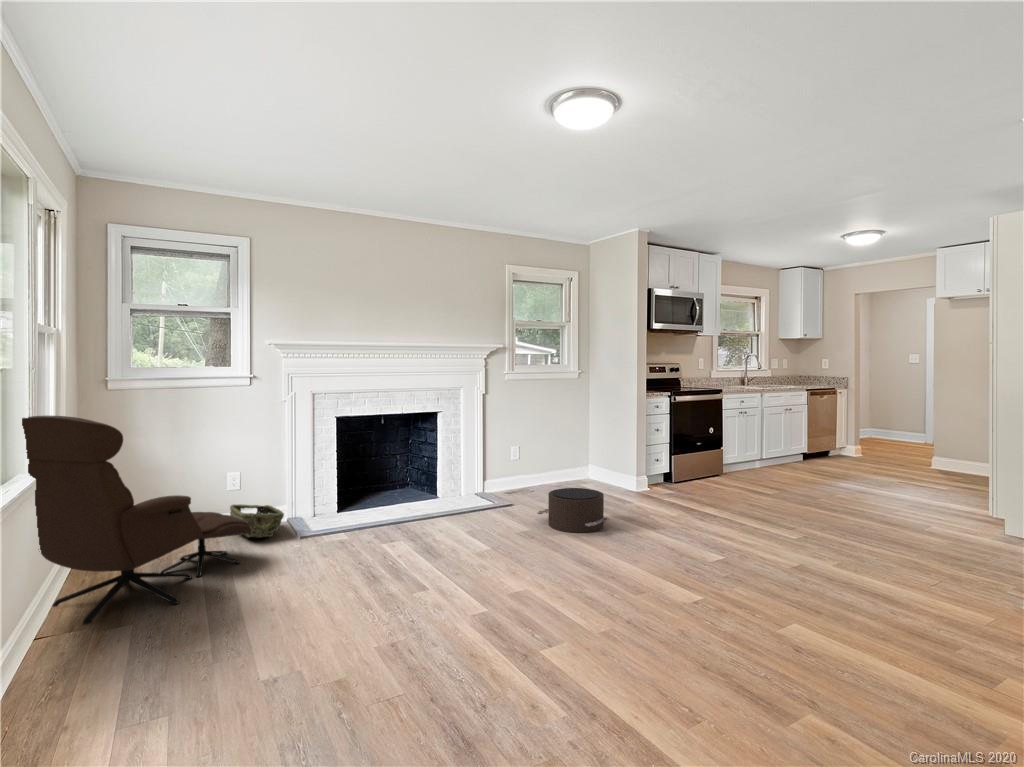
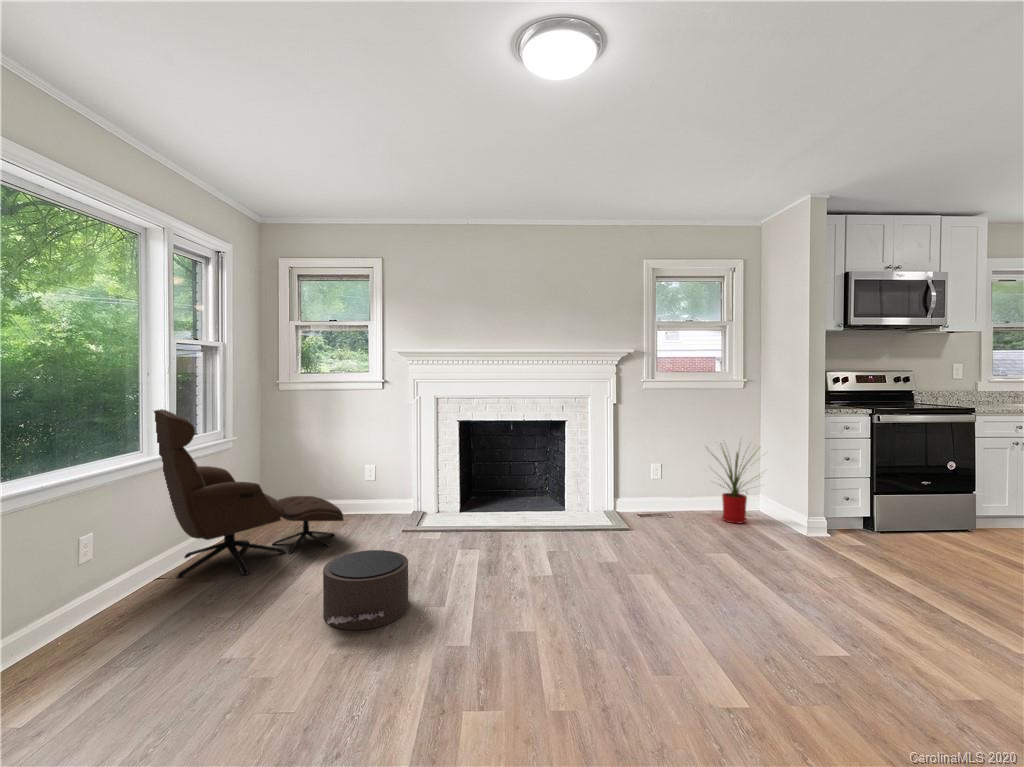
house plant: none [556,418,609,490] -> present [711,450,760,523]
pouf: present [537,488,609,533] -> present [323,550,408,630]
woven basket: present [230,504,284,538] -> none [353,492,395,526]

